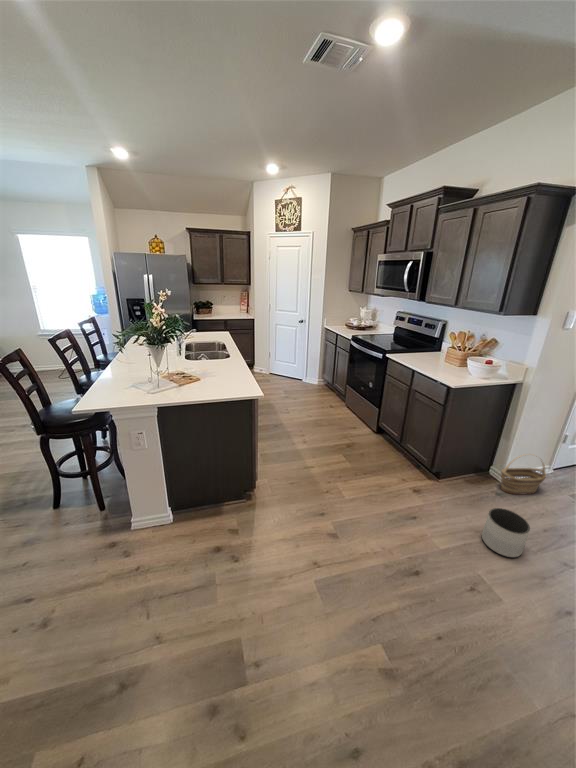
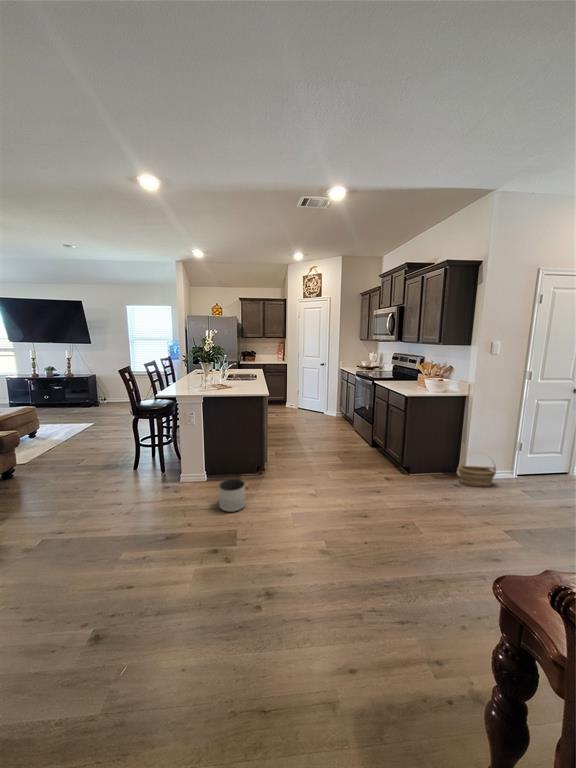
planter: present [482,508,530,557] -> present [219,479,245,512]

